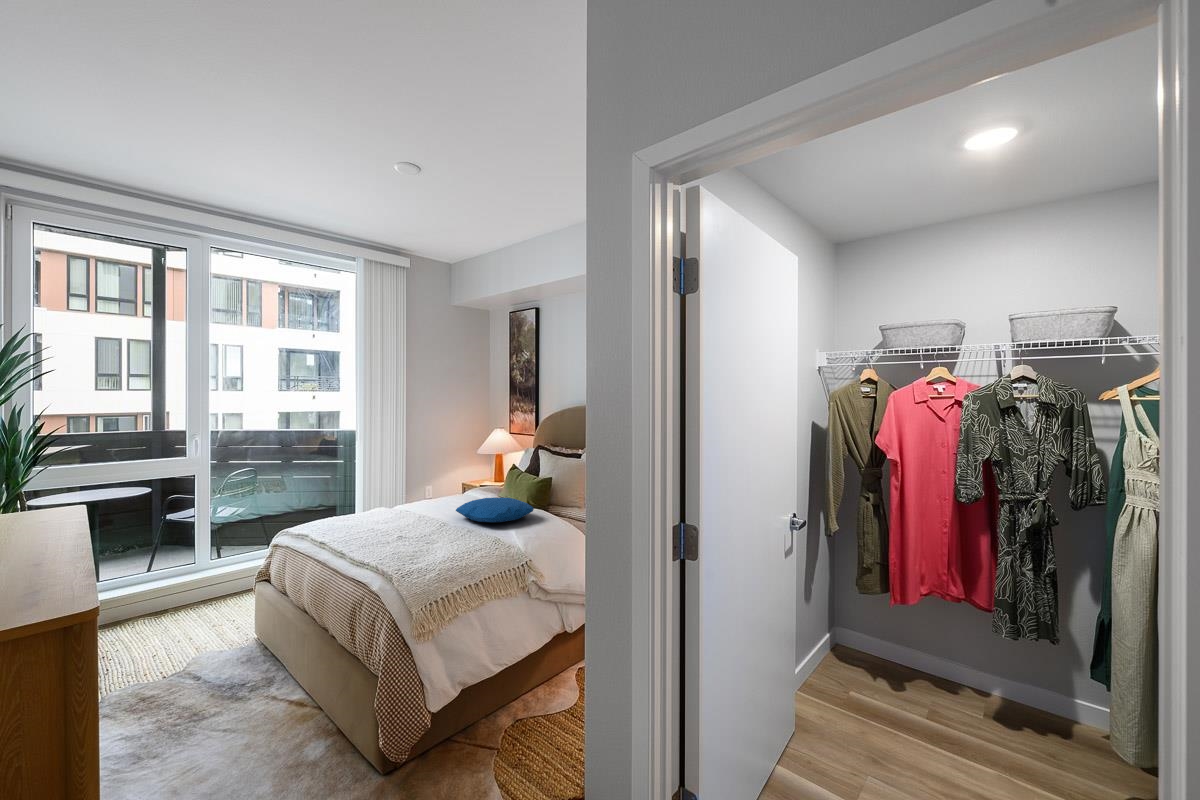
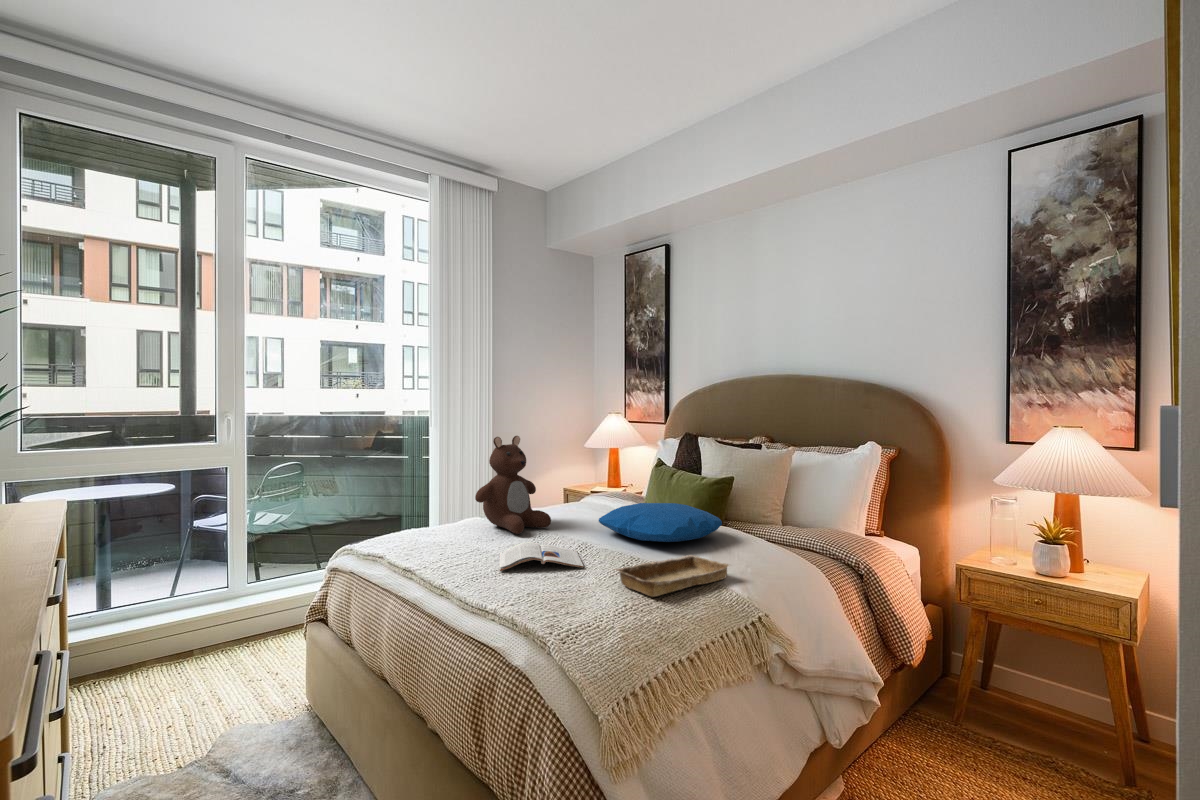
teddy bear: none [374,455,426,519] -> present [475,436,551,534]
magazine: none [379,524,435,542] -> present [499,542,584,571]
tray: none [445,530,518,553] -> present [616,555,730,597]

